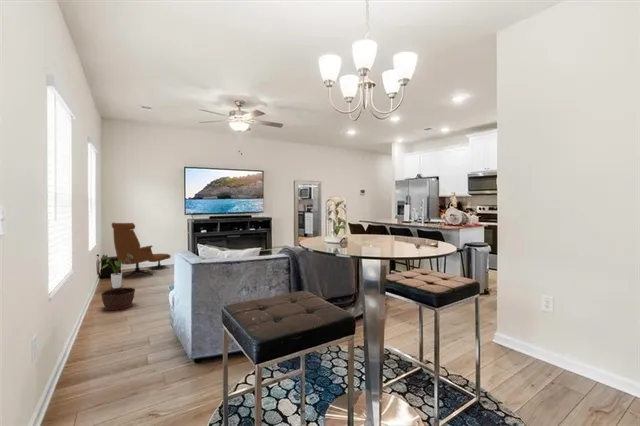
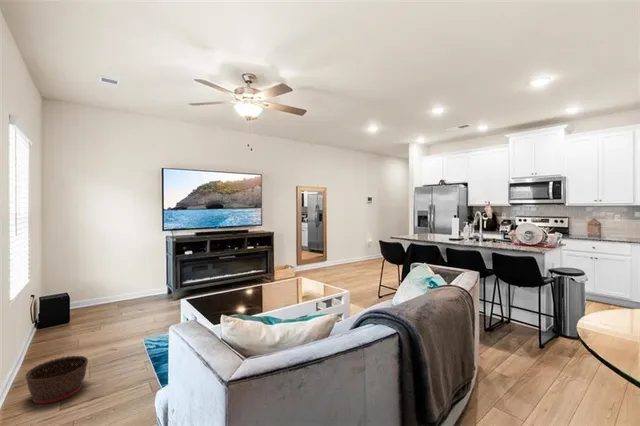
lounge chair: present [112,223,171,278] -> none [56,246,143,326]
house plant: present [99,254,133,288] -> none [30,294,88,348]

